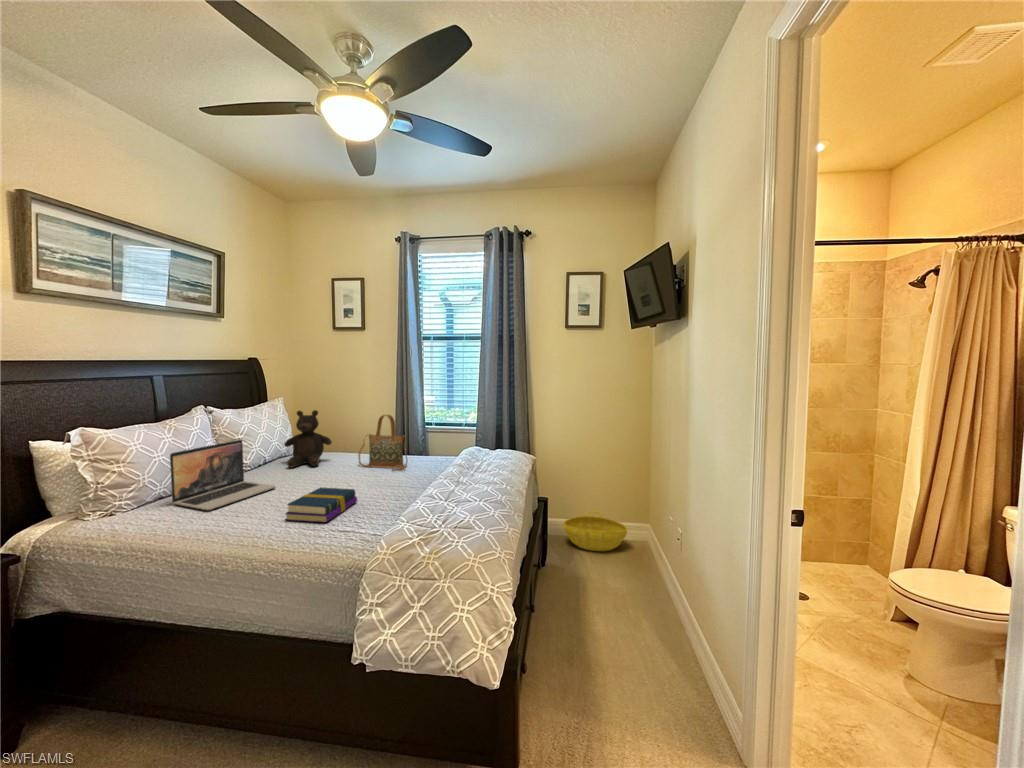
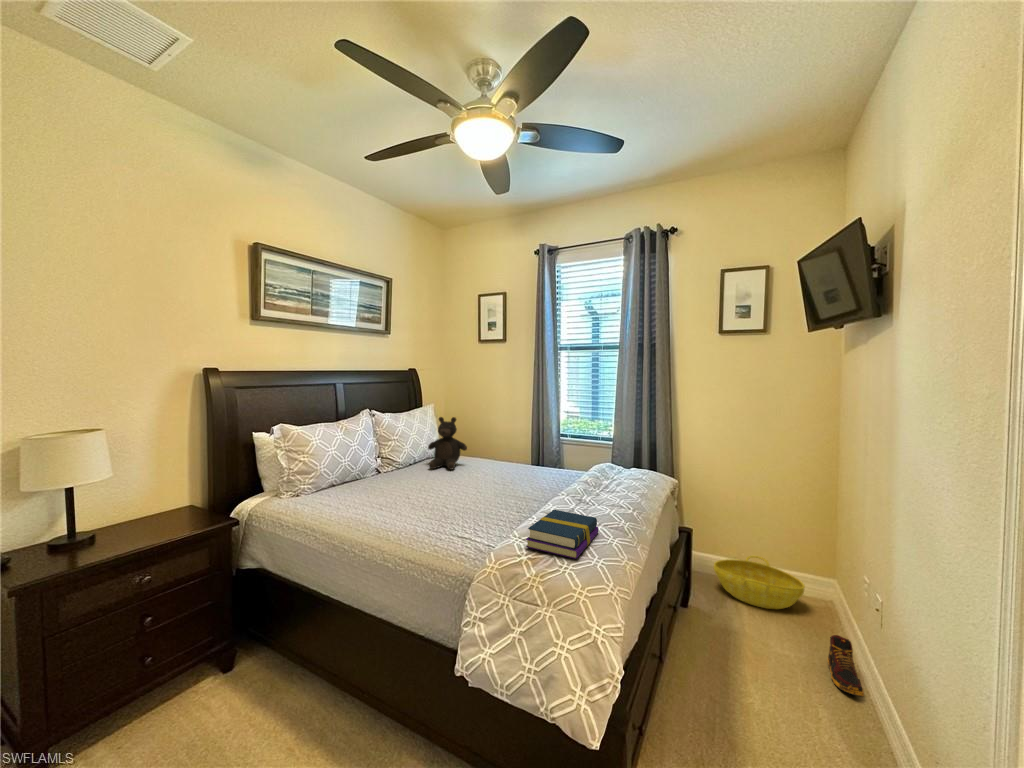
handbag: present [359,415,407,471] -> none [489,424,534,482]
laptop: present [170,440,276,510] -> none [337,440,415,500]
book: present [285,488,357,522] -> present [526,510,599,559]
shoe: none [644,560,666,600] -> present [828,635,864,697]

